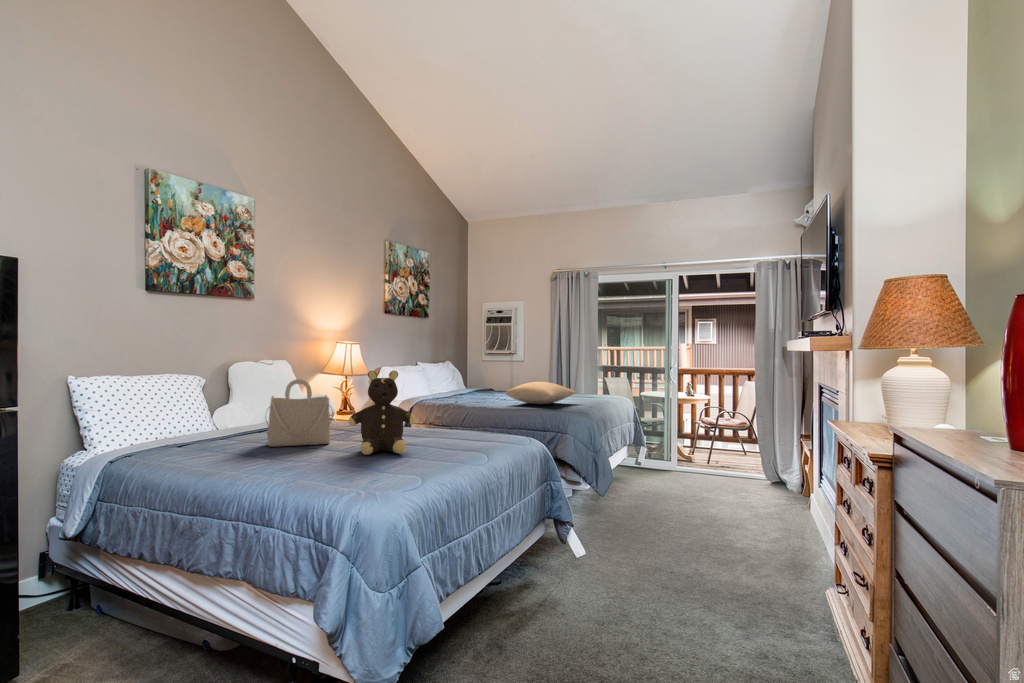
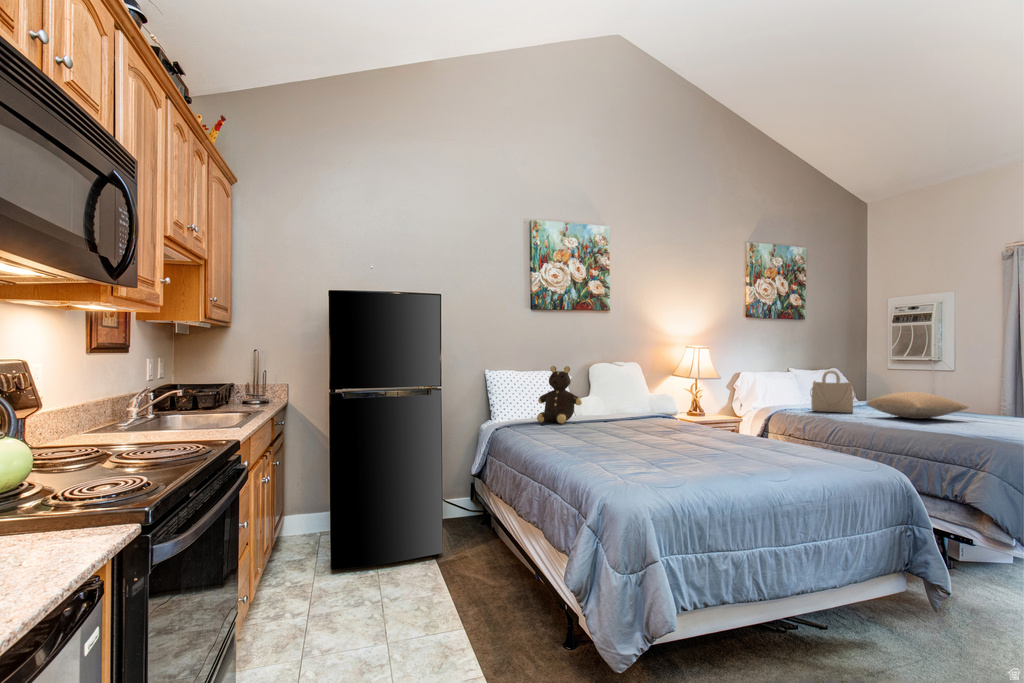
teddy bear: present [348,371,415,455] -> present [537,366,582,424]
handbag: present [266,379,334,446] -> present [810,371,855,413]

